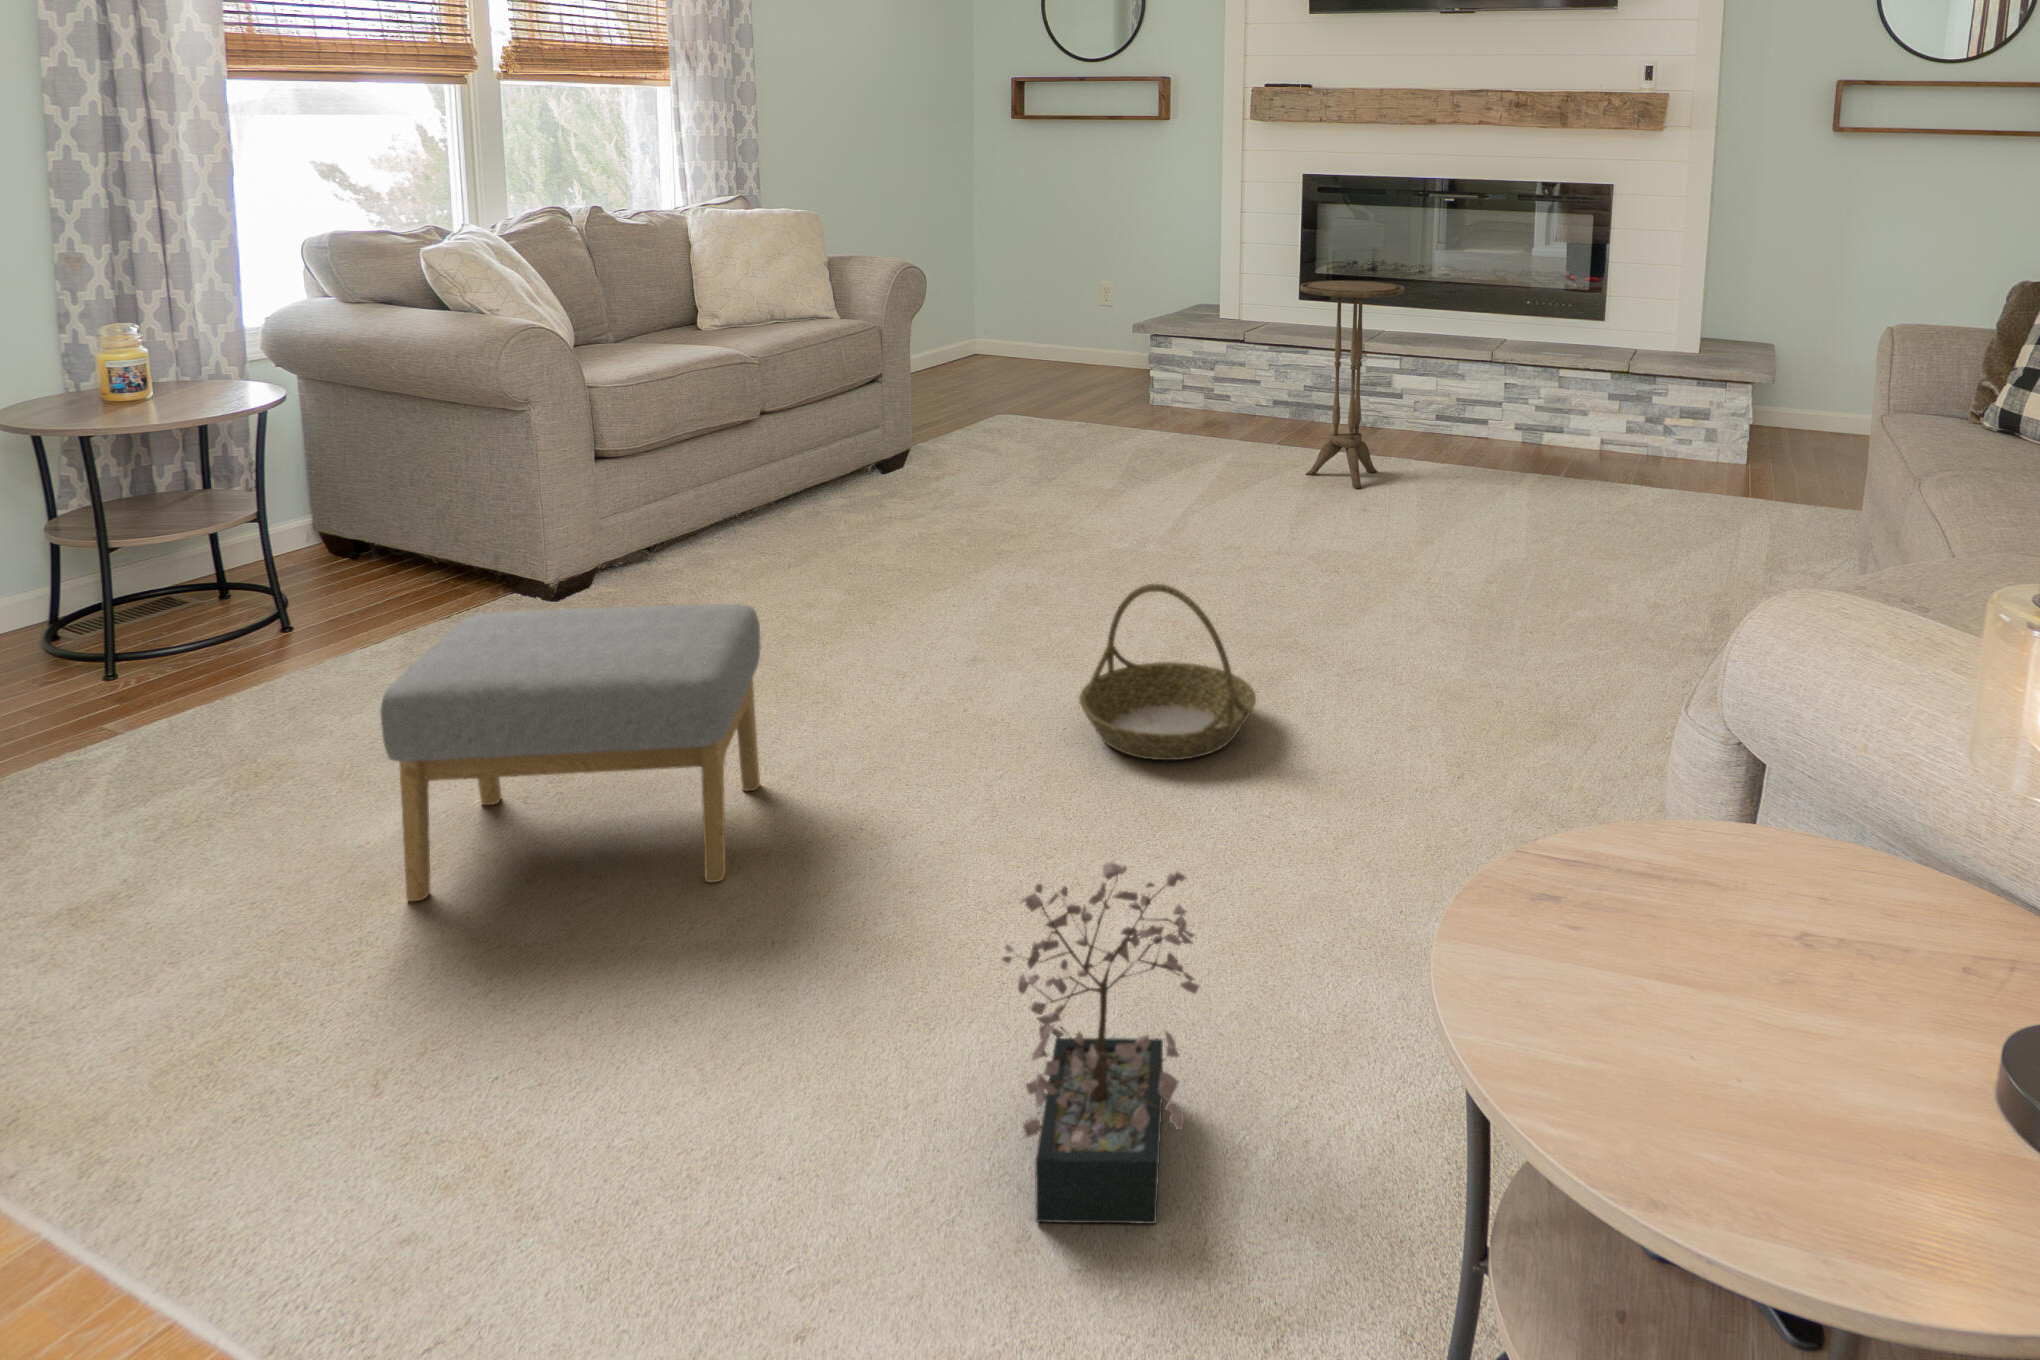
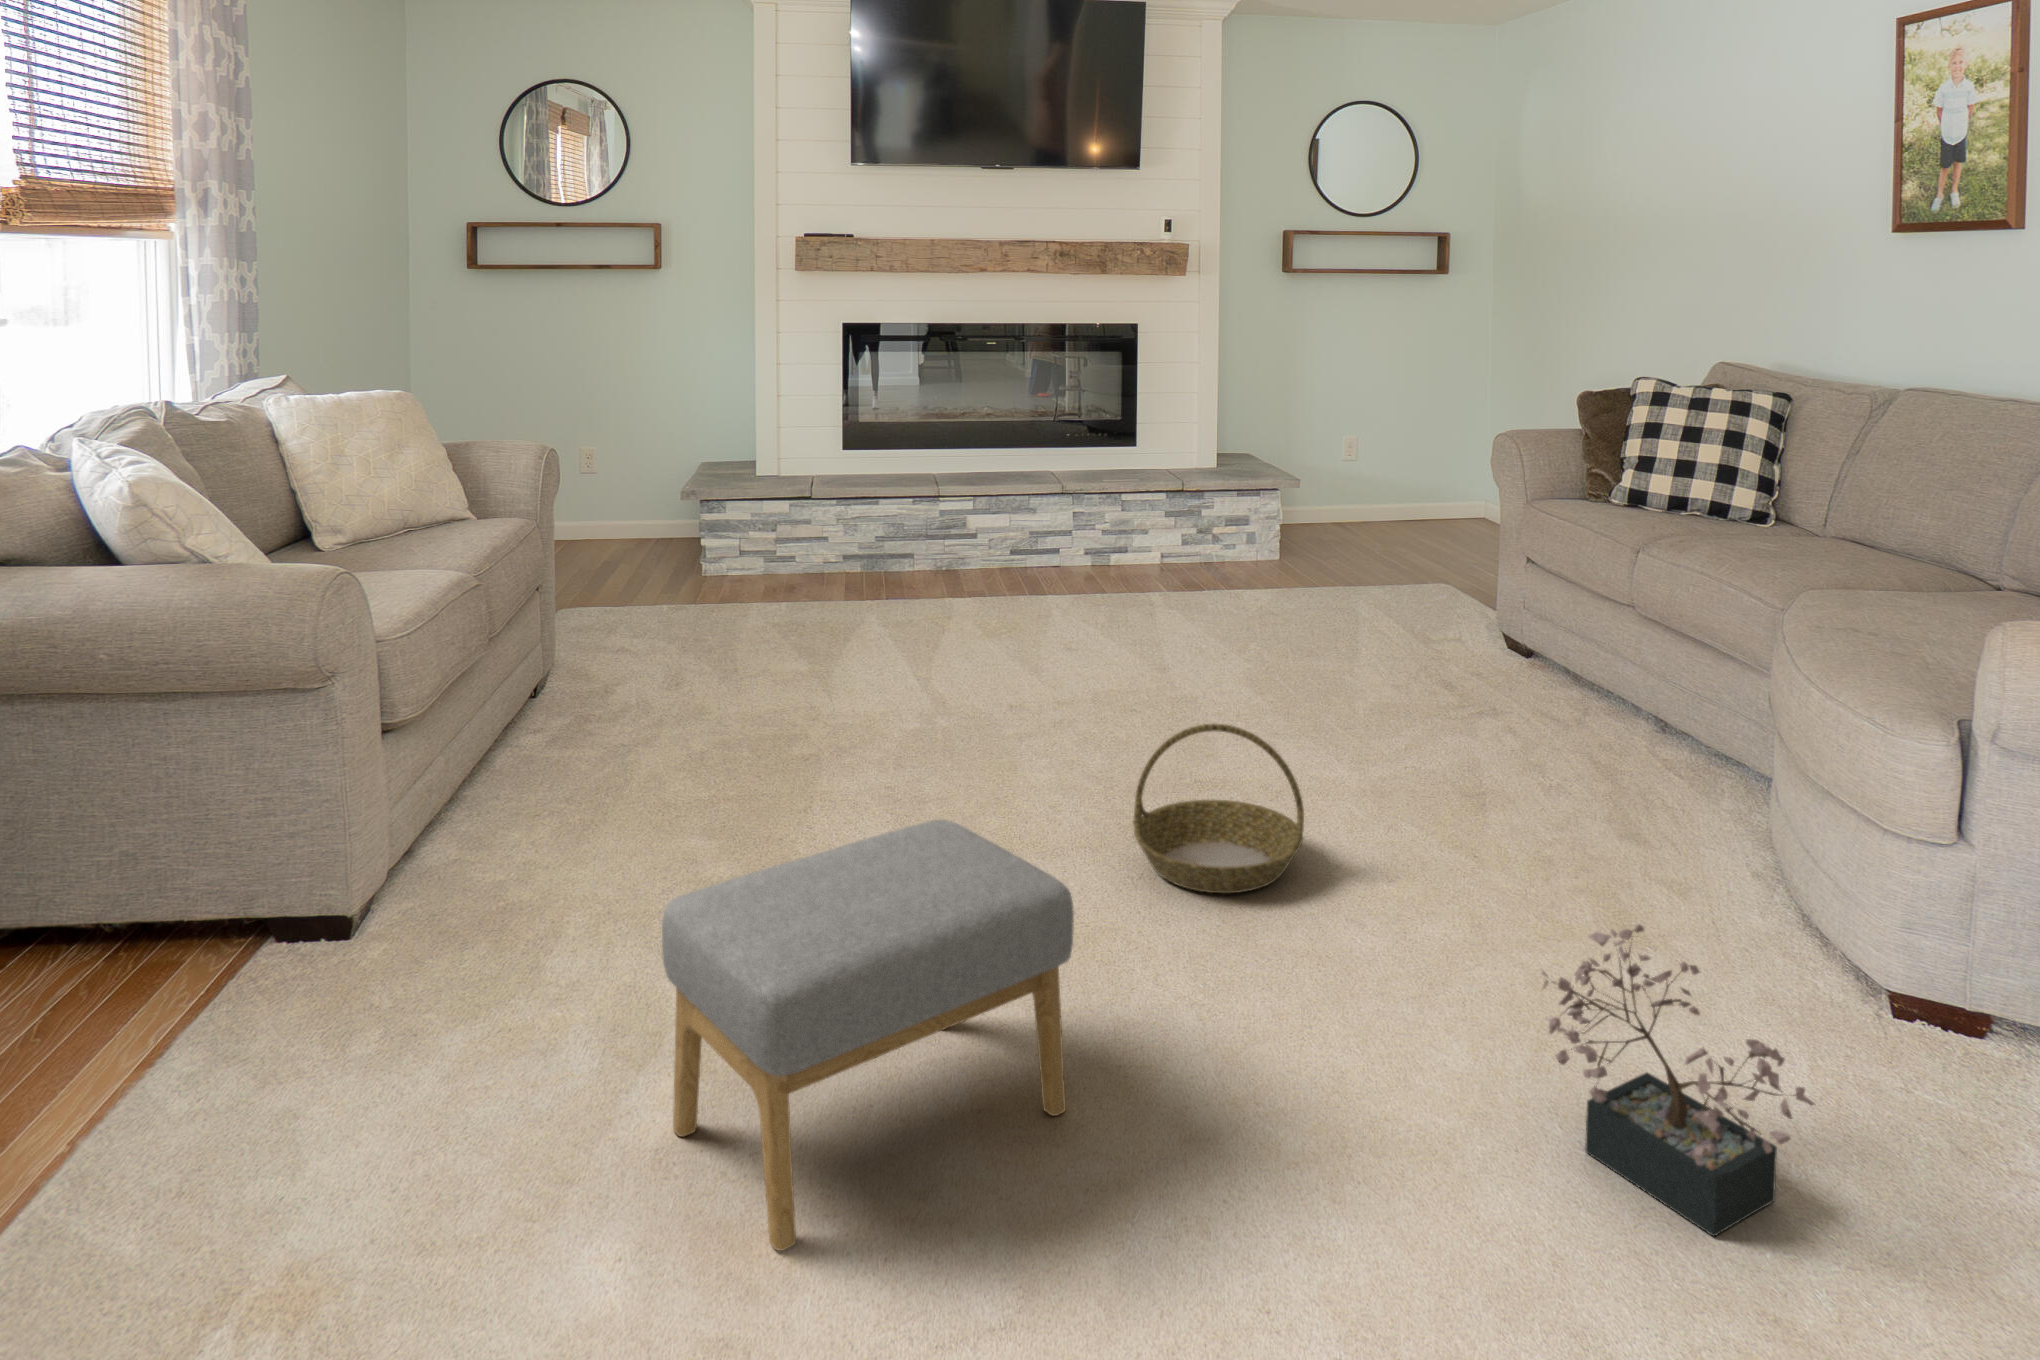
side table: present [1300,280,1405,489] -> none [956,425,1058,628]

